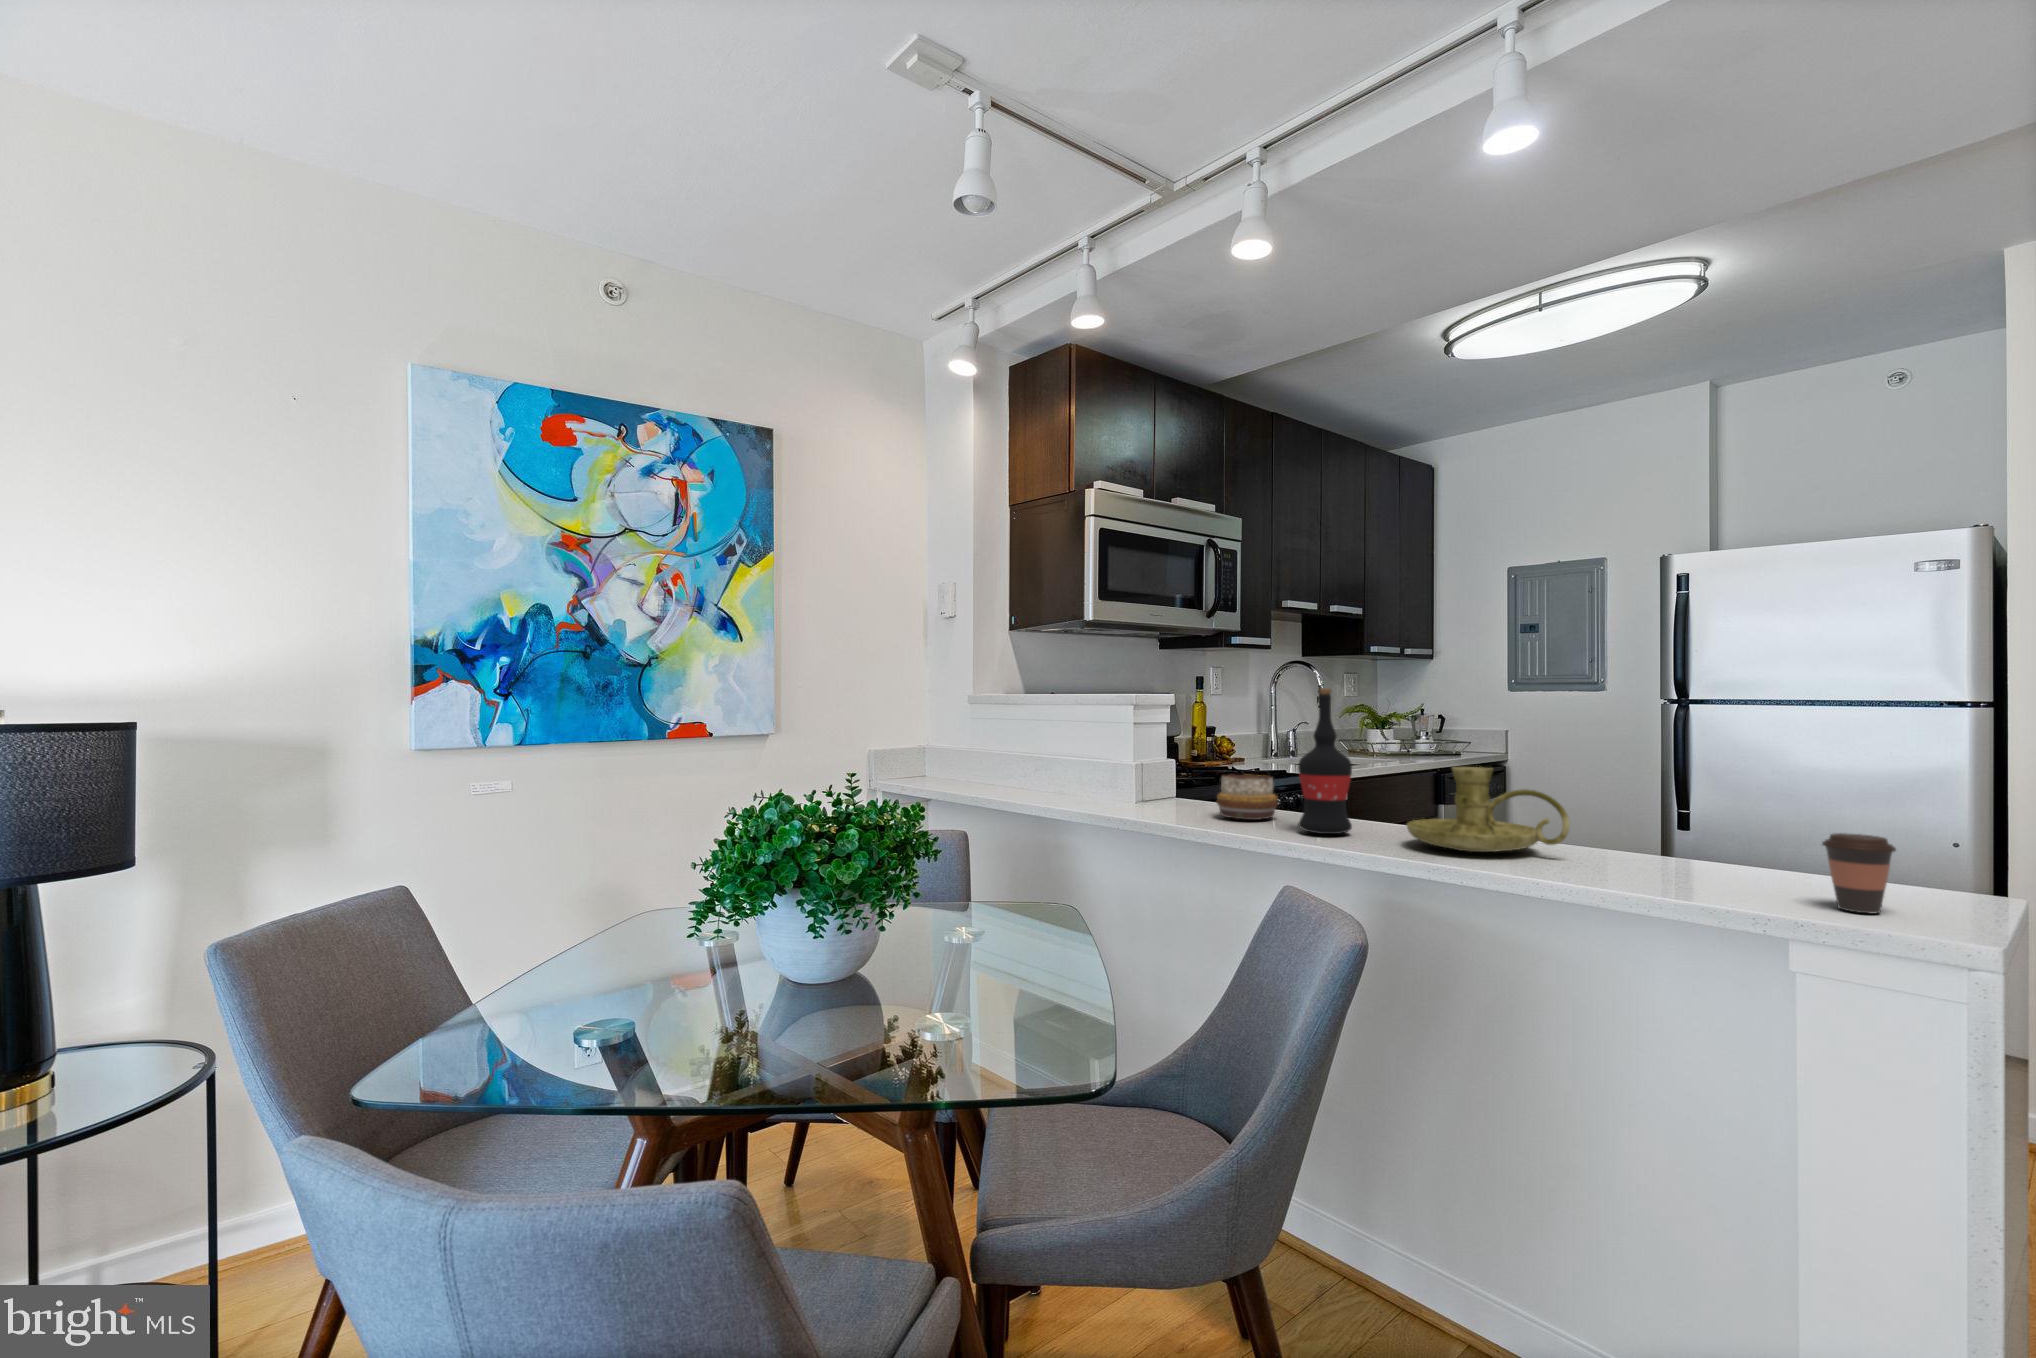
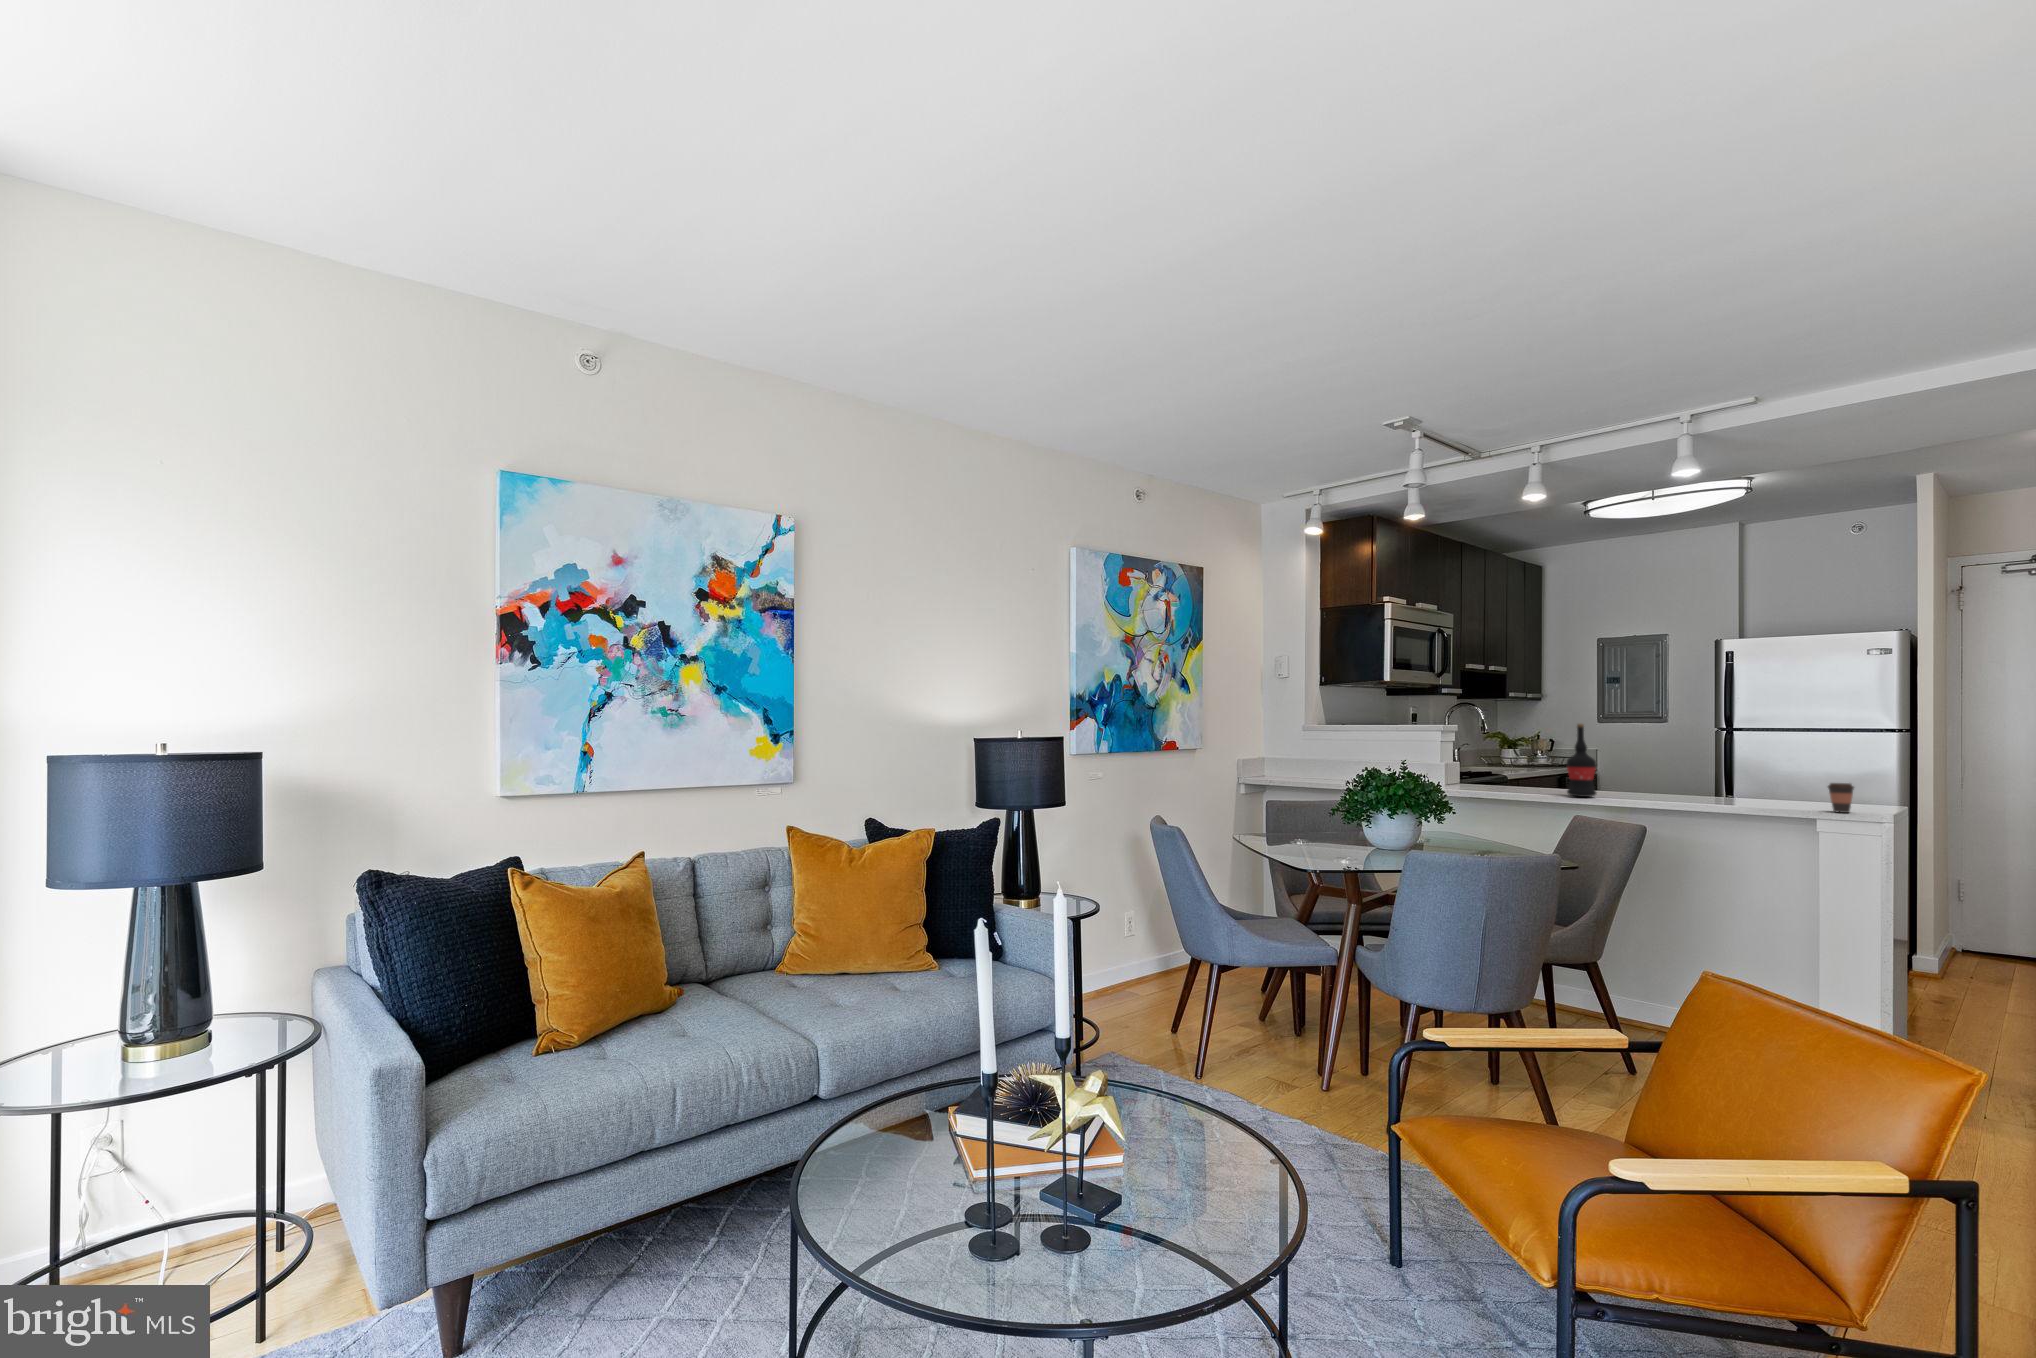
candle holder: present [1407,767,1570,852] -> none [1630,762,1714,801]
decorative bowl: present [1216,775,1278,820] -> none [1509,770,1545,793]

